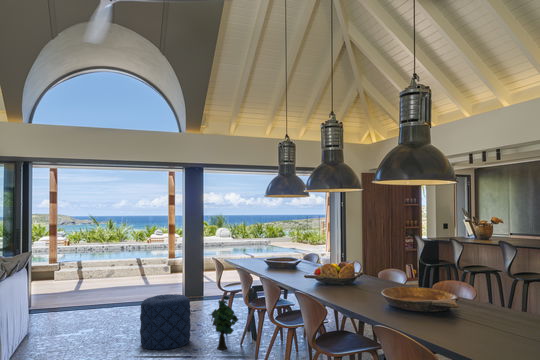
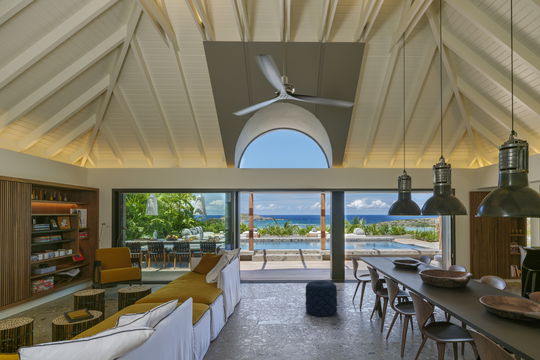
decorative plant: present [209,296,238,350] -> none [349,286,369,322]

